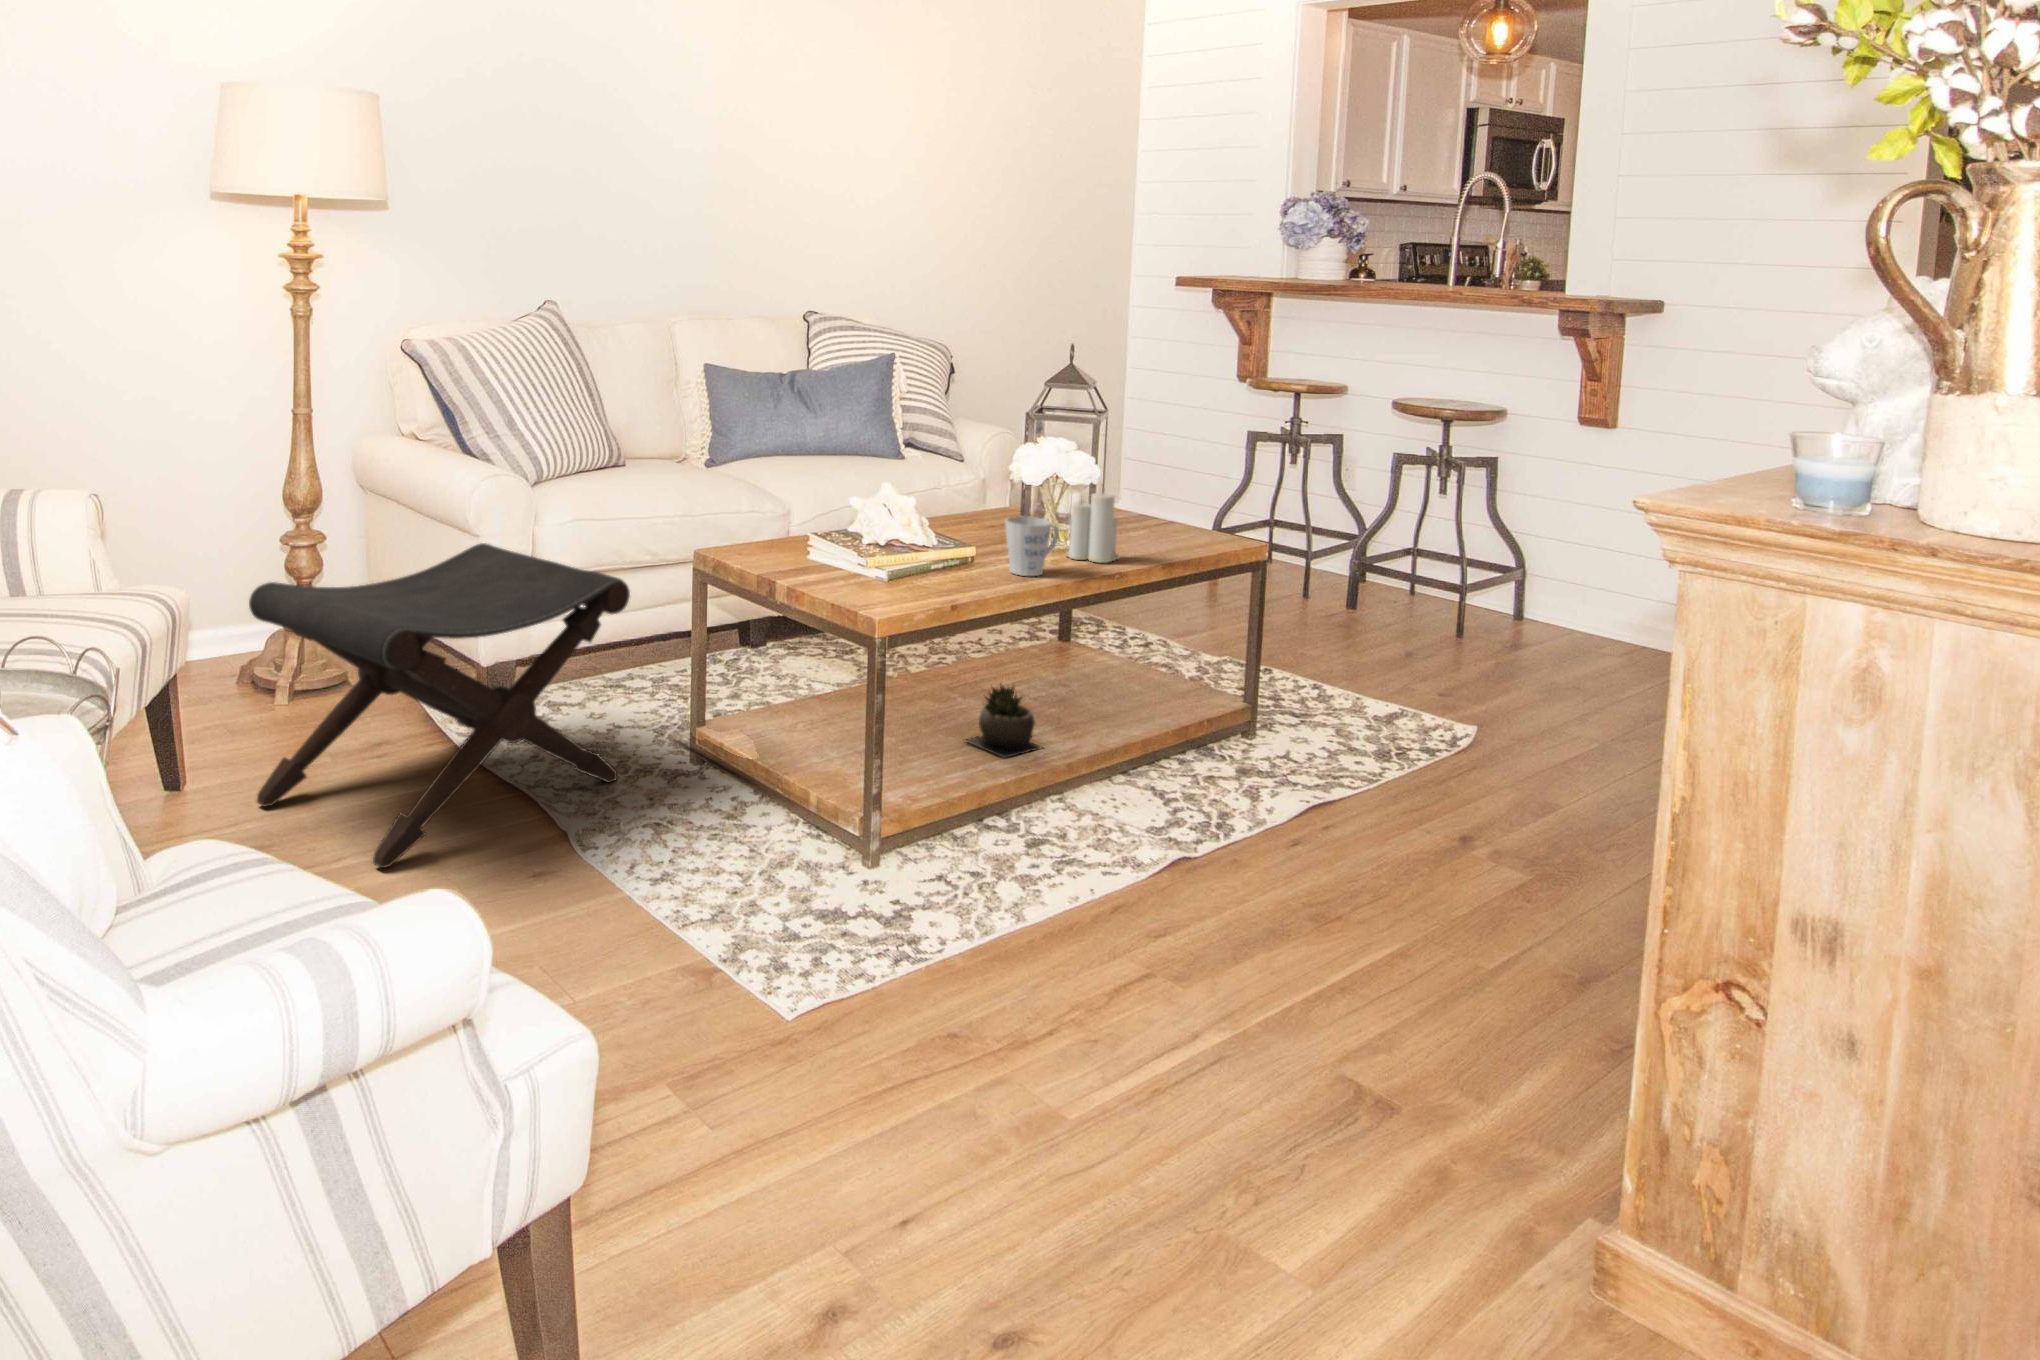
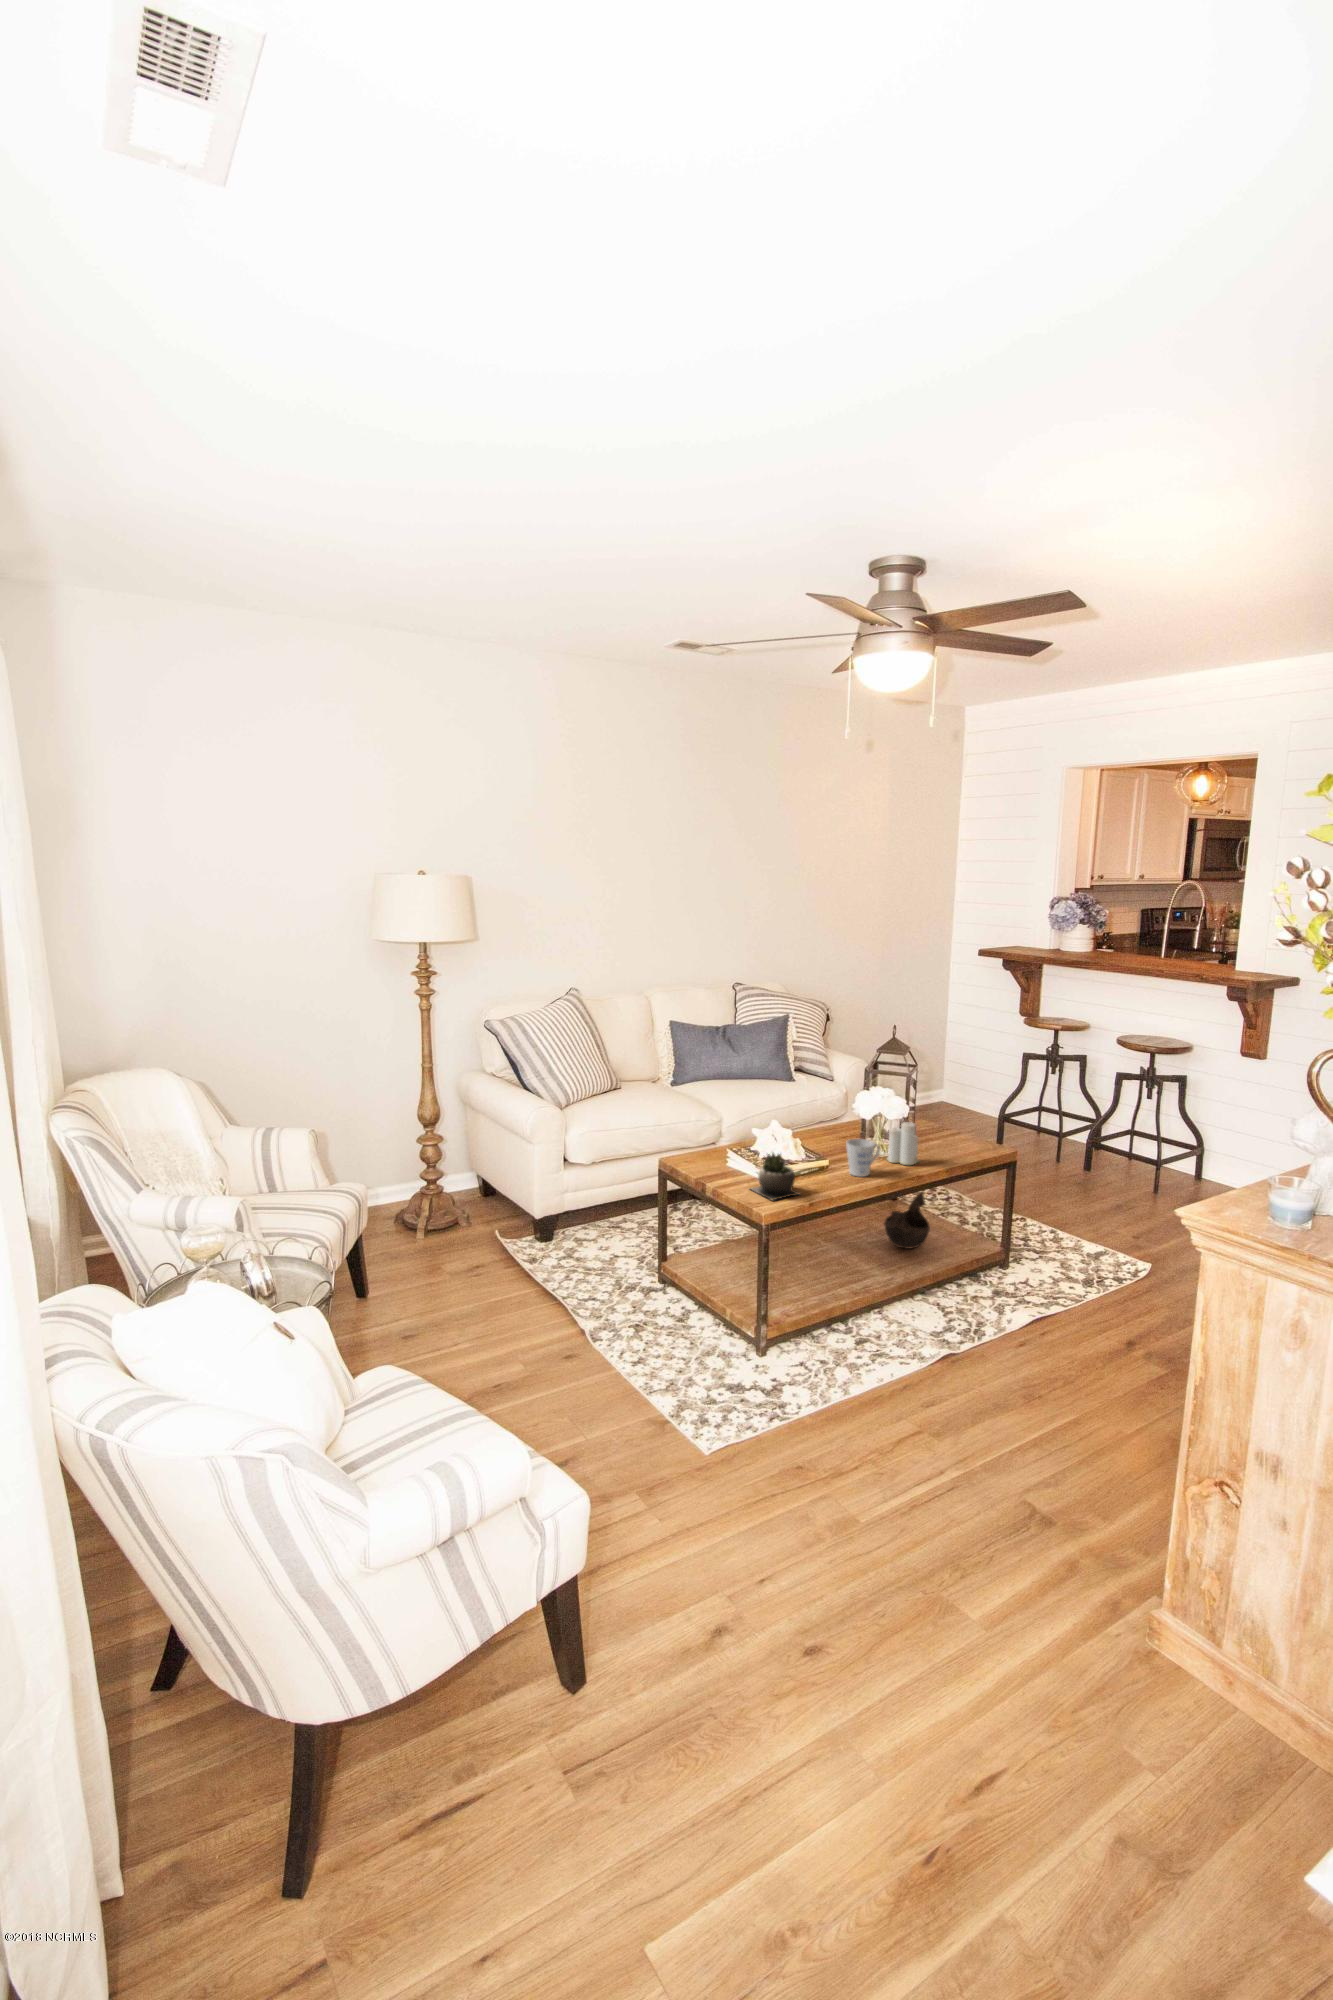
footstool: present [249,543,630,868] -> none [402,1150,621,1351]
decorative bowl: none [1057,617,1131,709] -> present [884,1191,930,1249]
succulent plant: present [963,683,1044,758] -> present [751,1153,800,1200]

